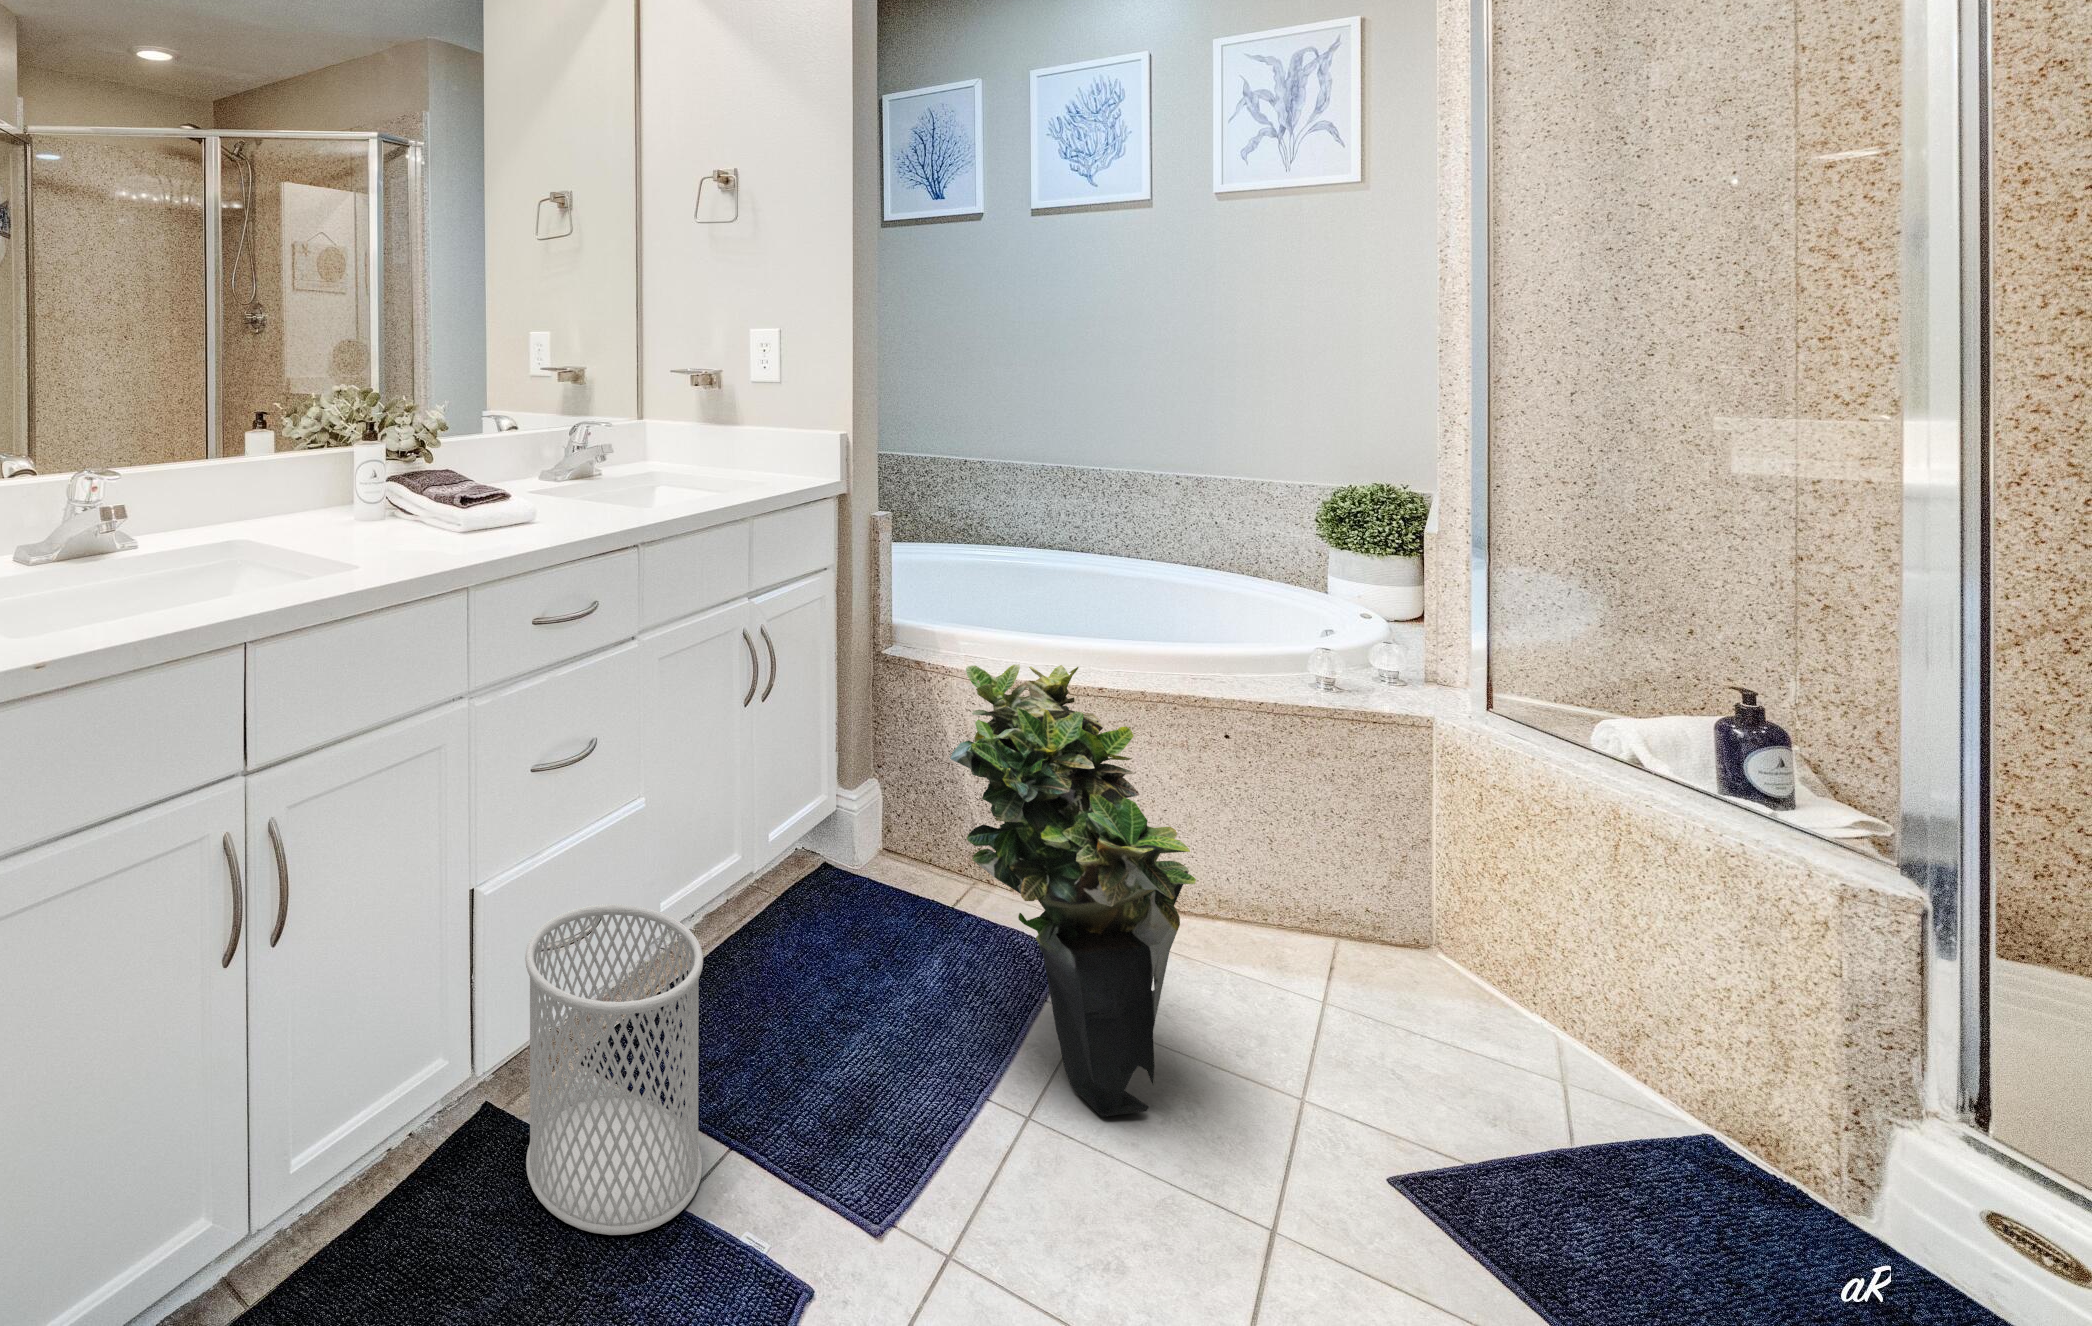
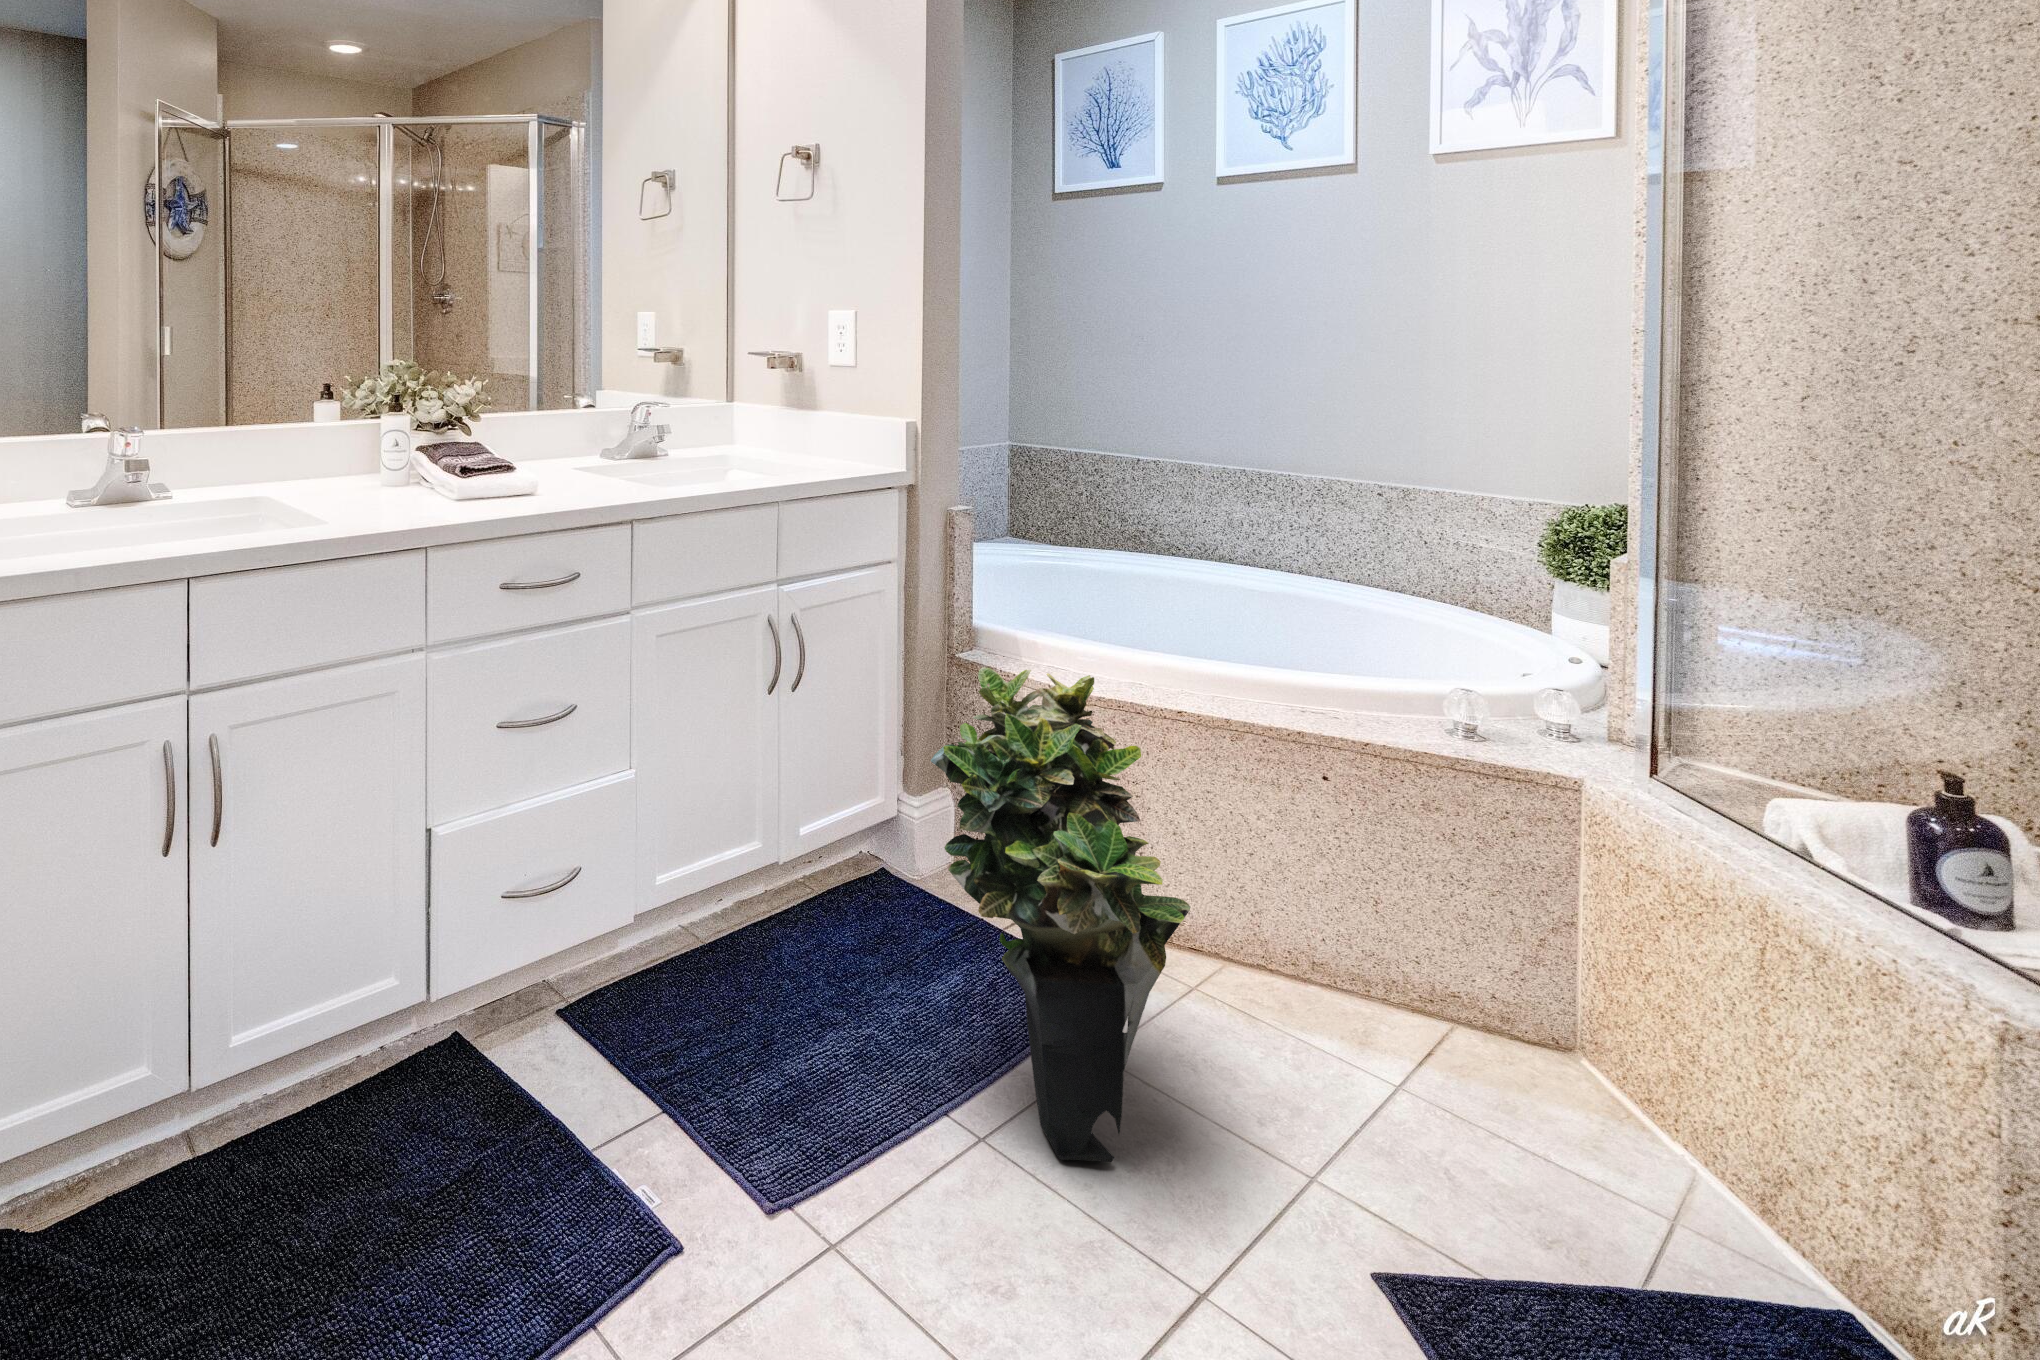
wastebasket: present [525,904,703,1235] -> none [451,866,627,1178]

